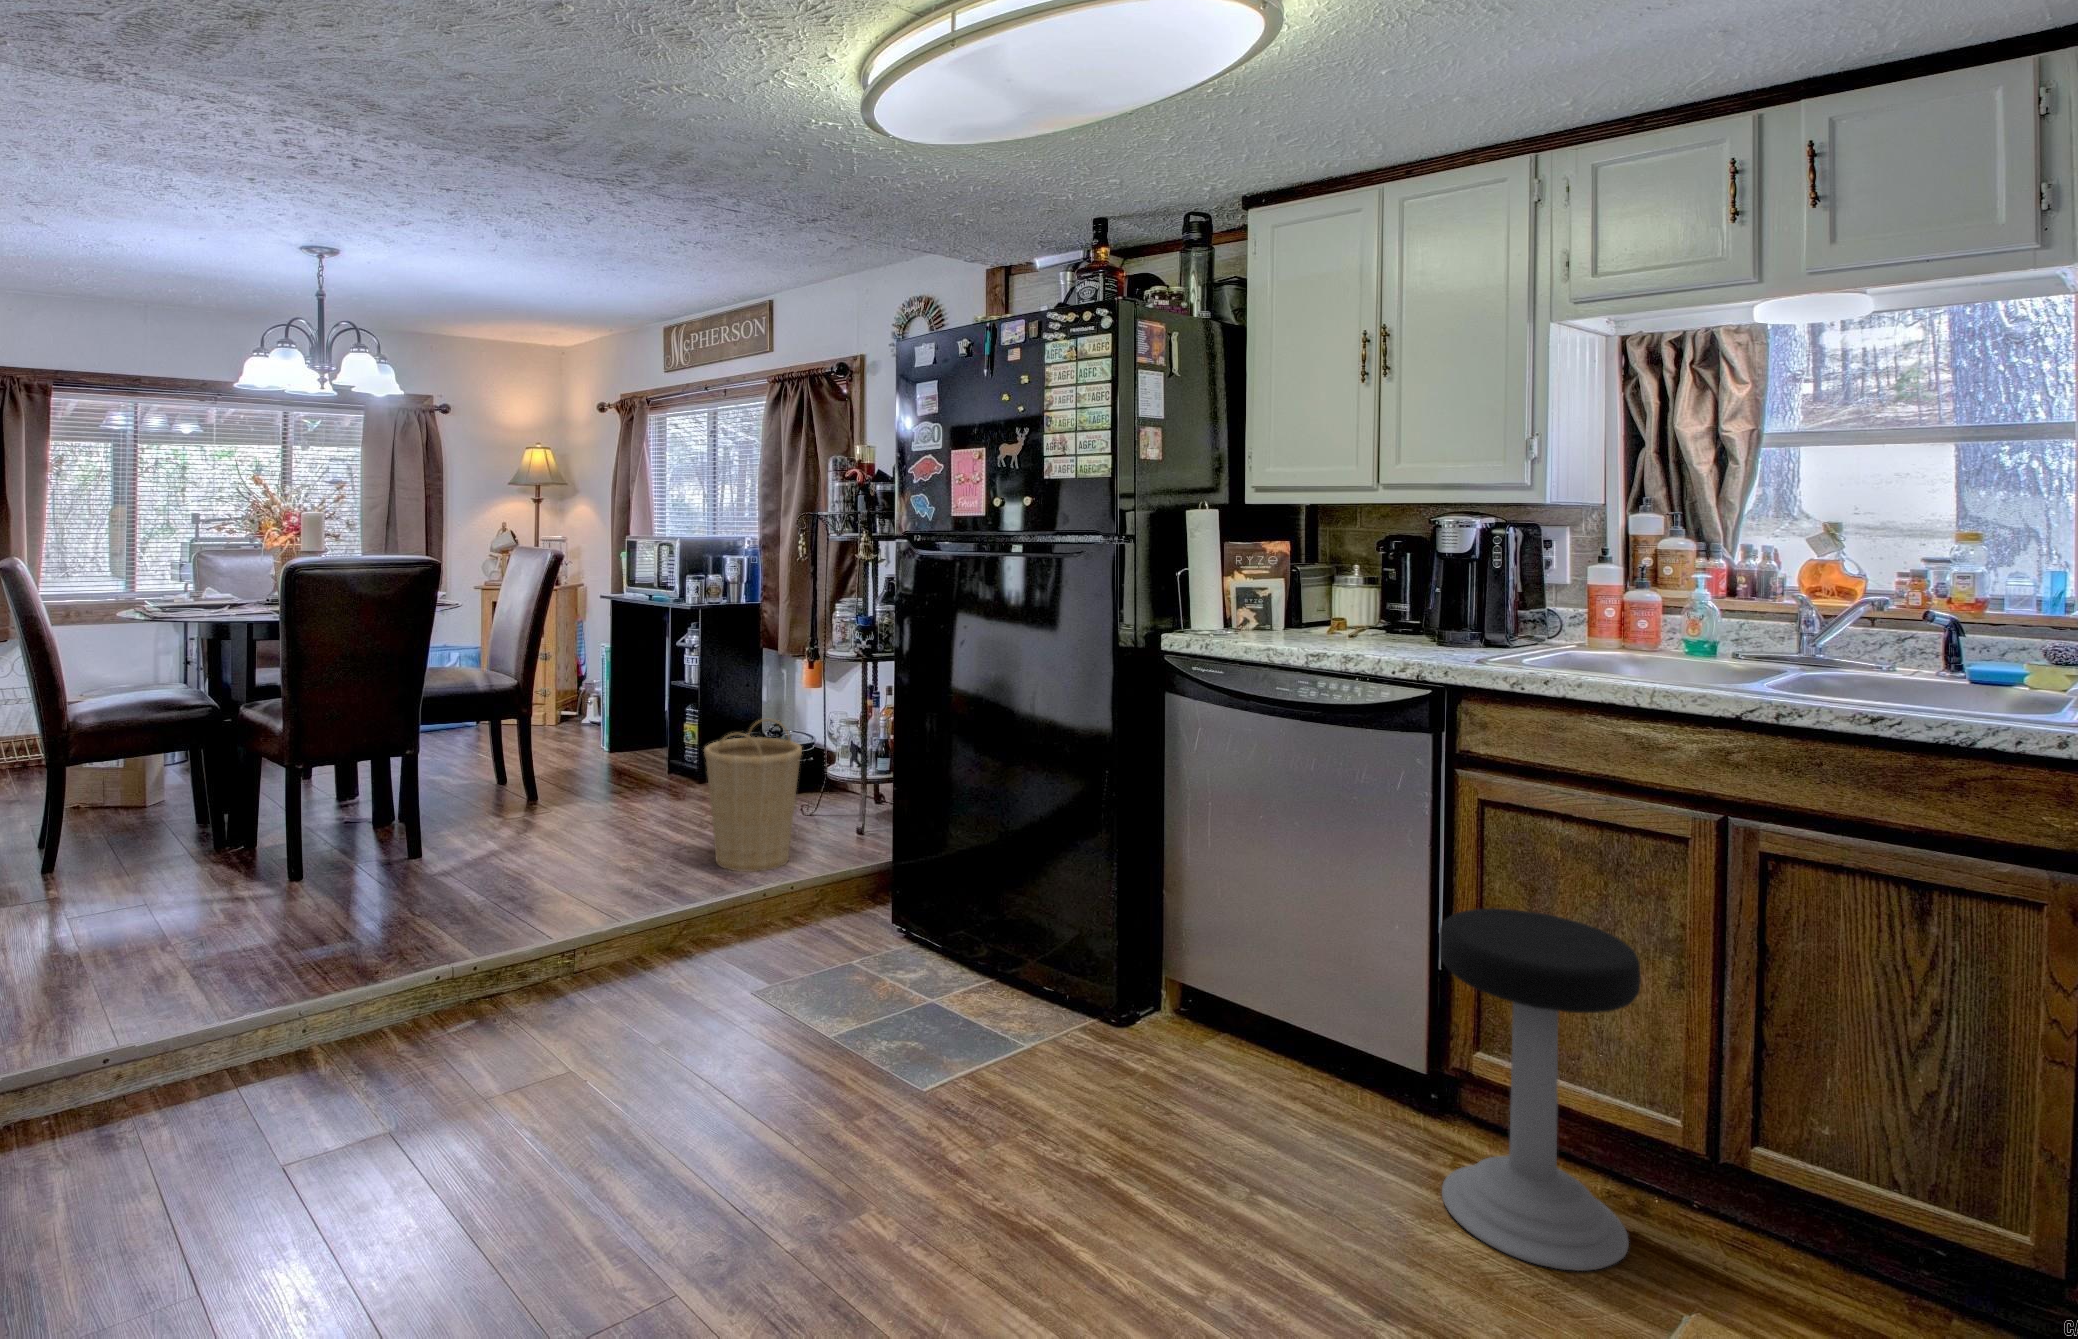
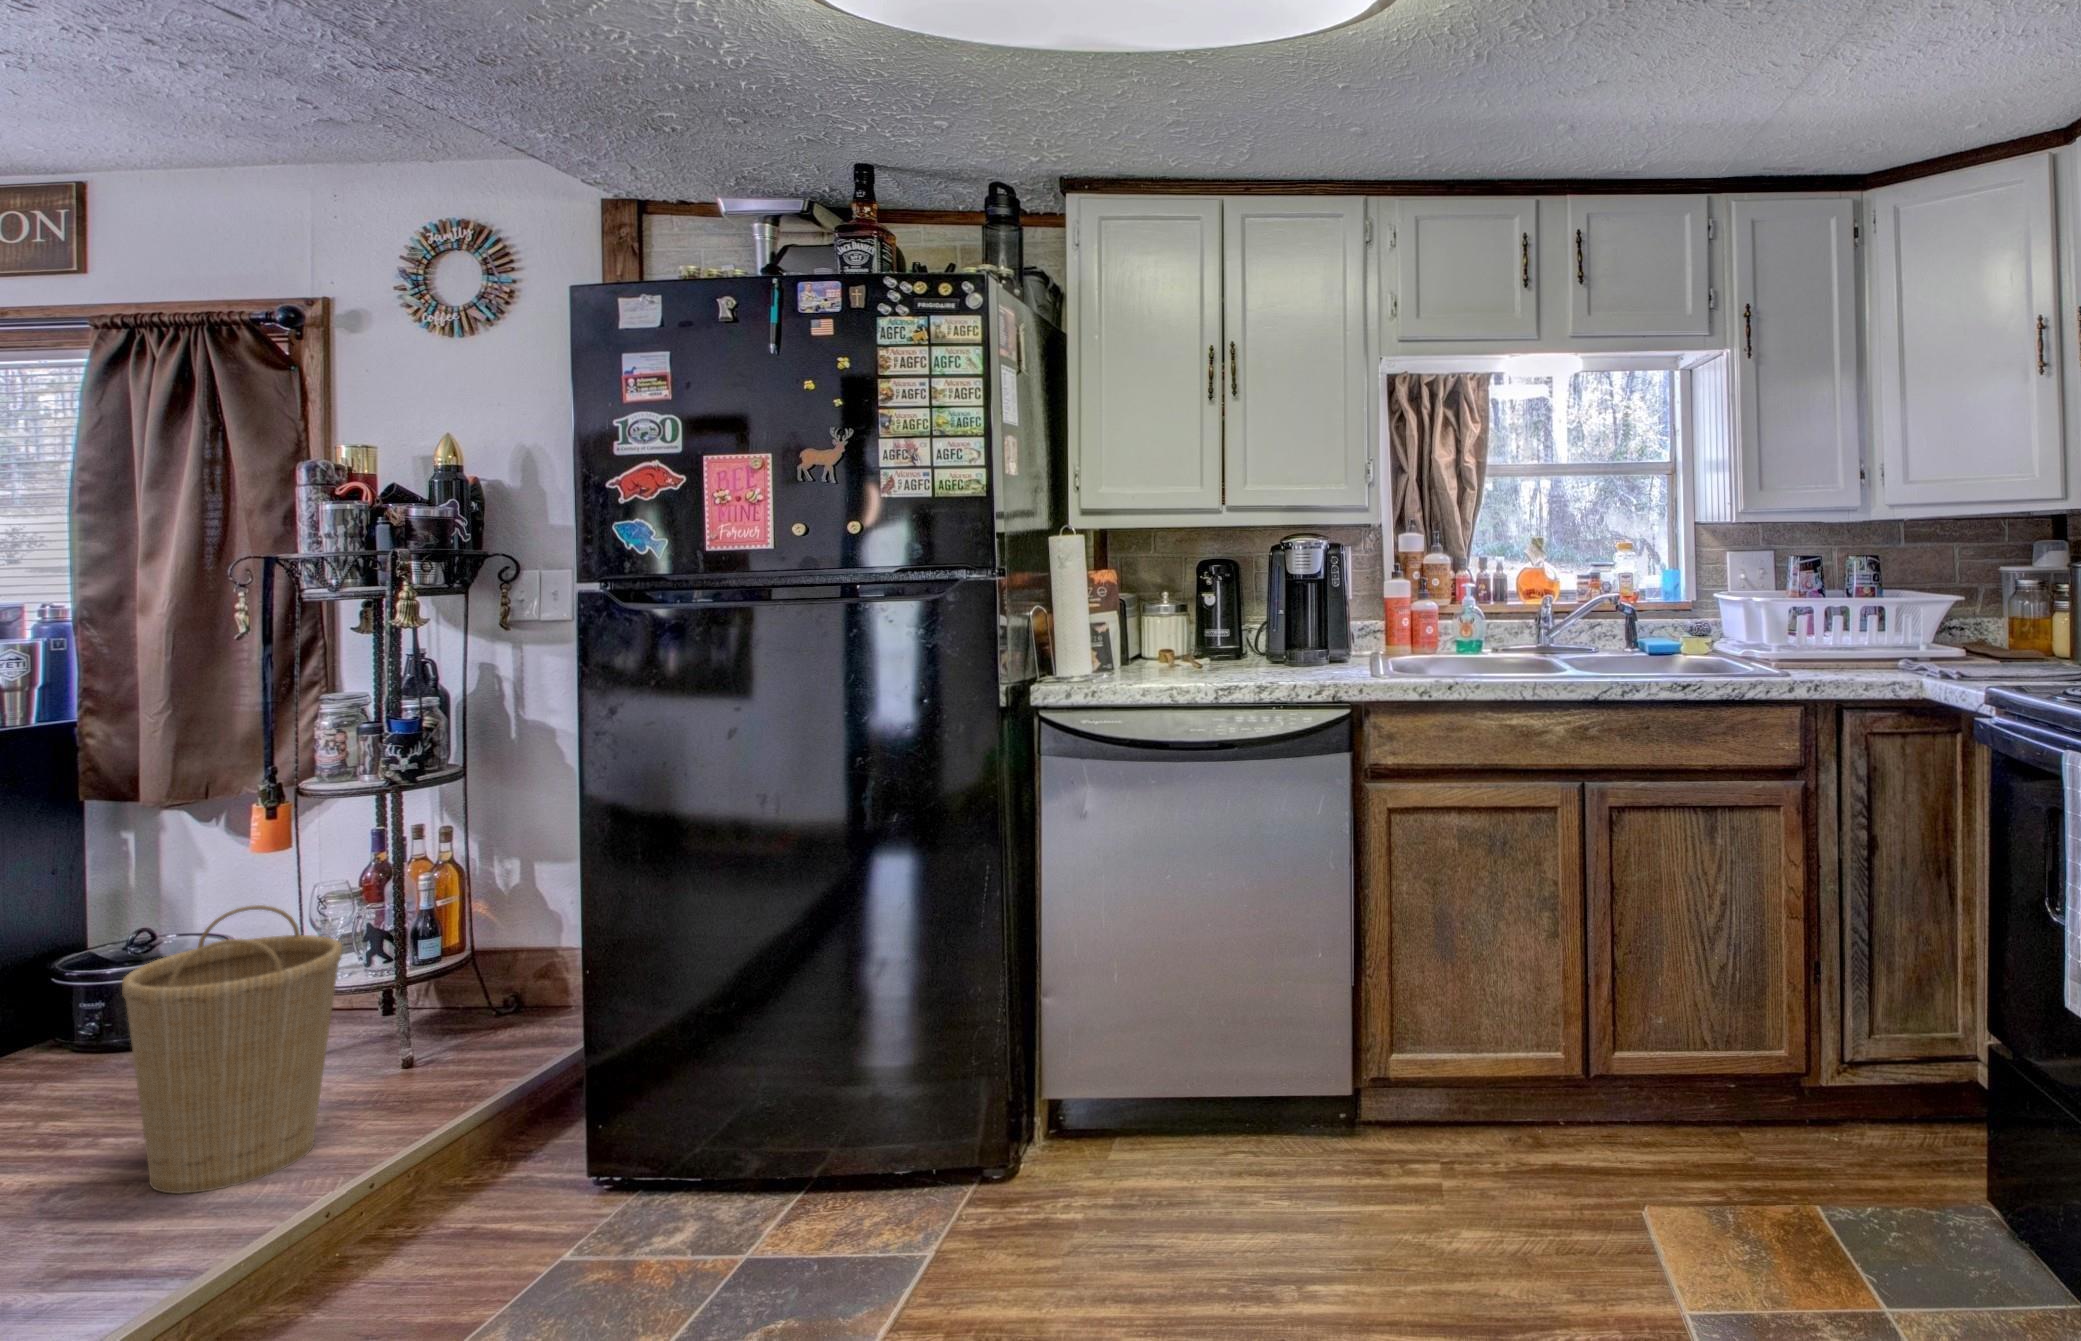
stool: present [1440,908,1641,1271] -> none [1417,903,1583,1232]

